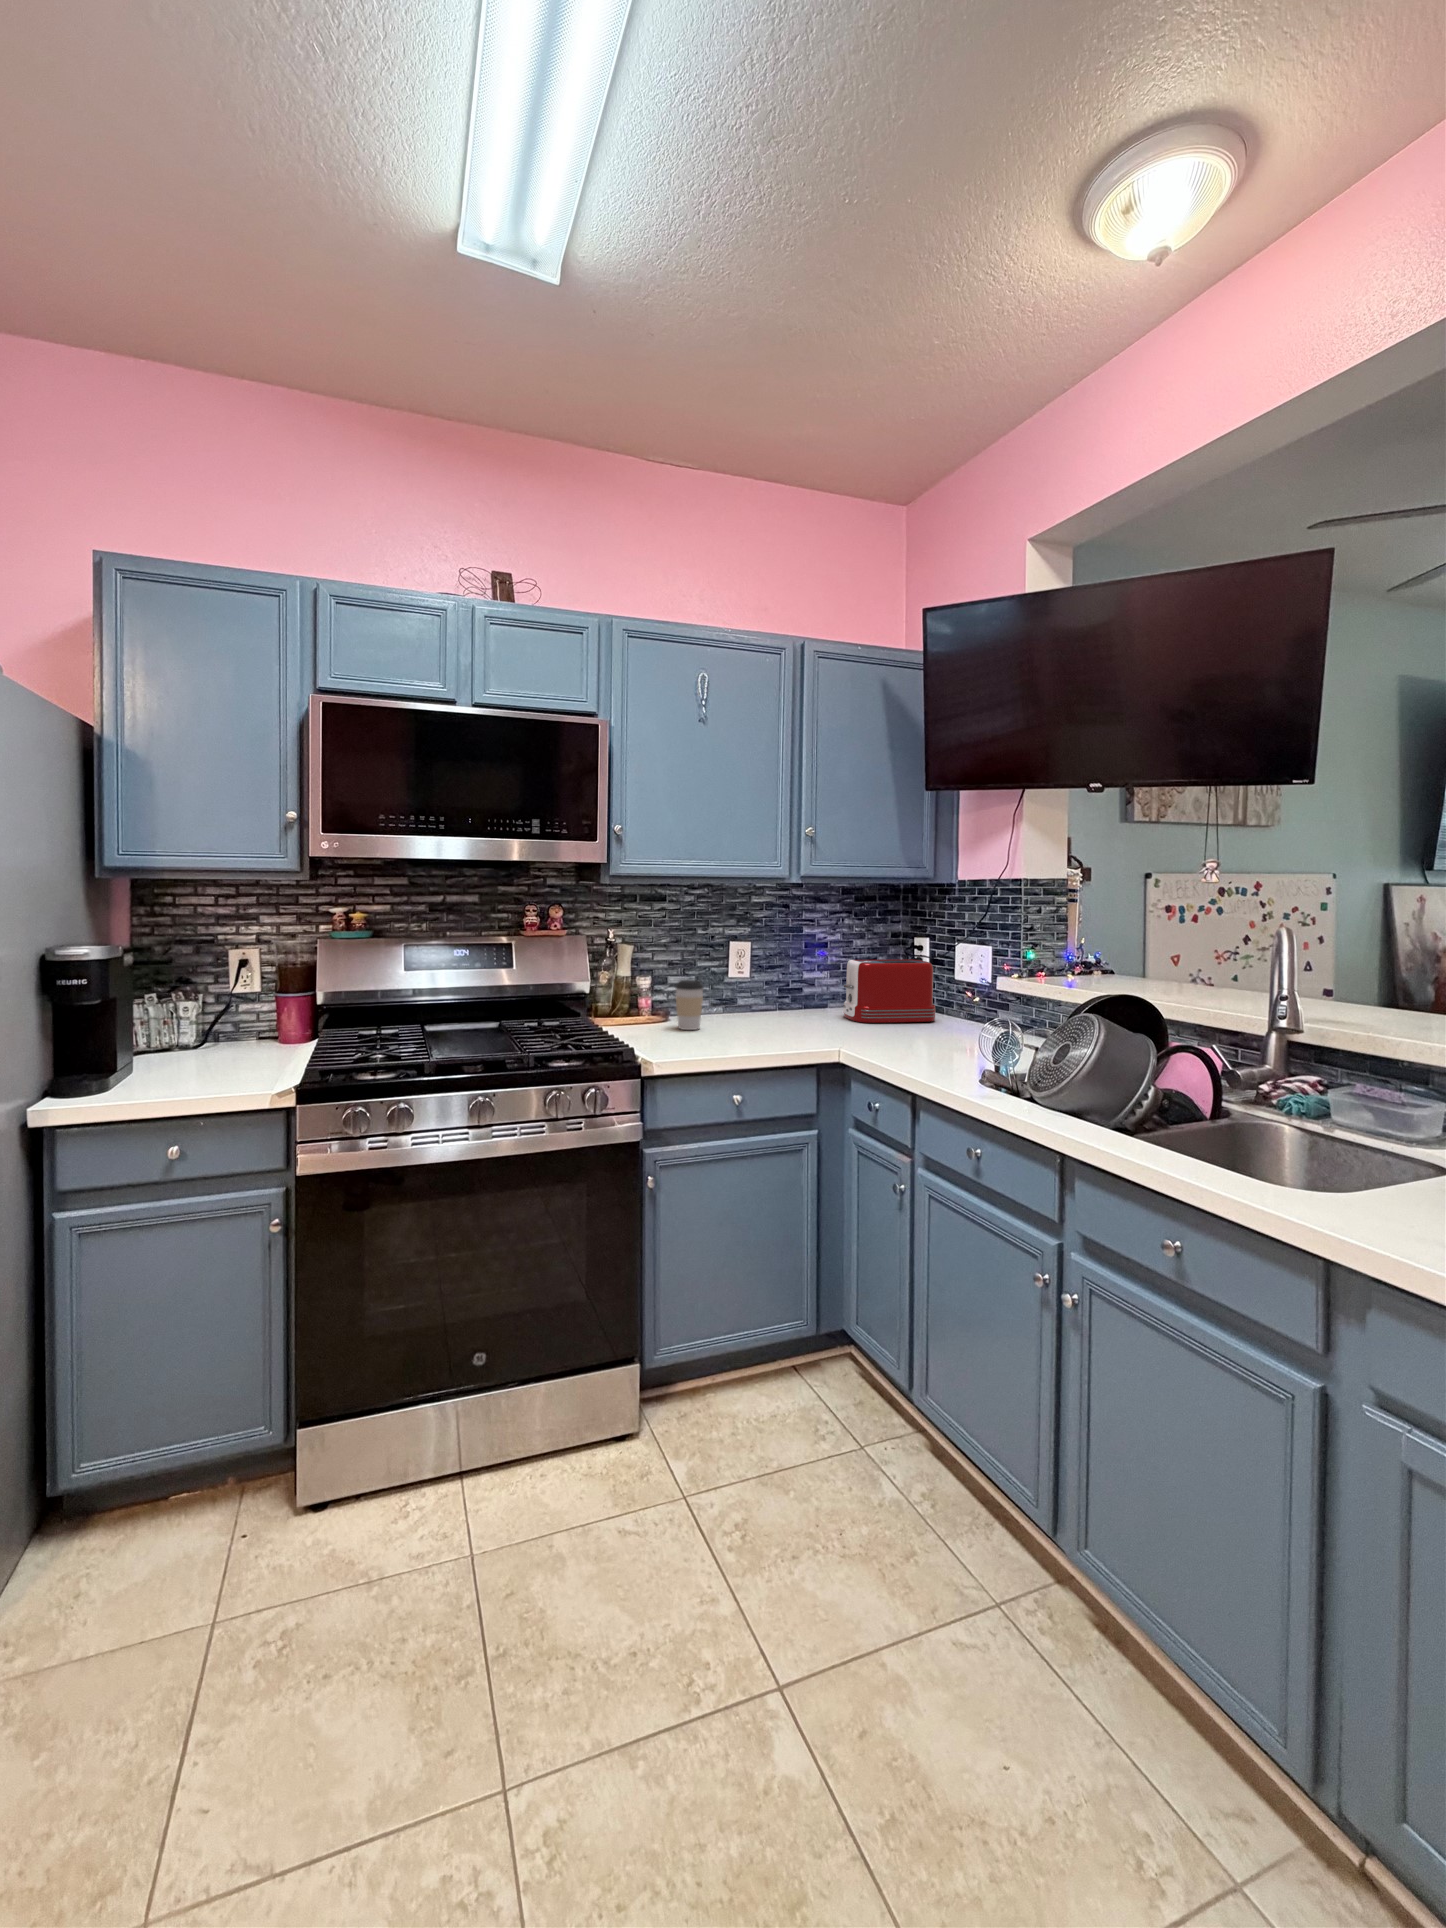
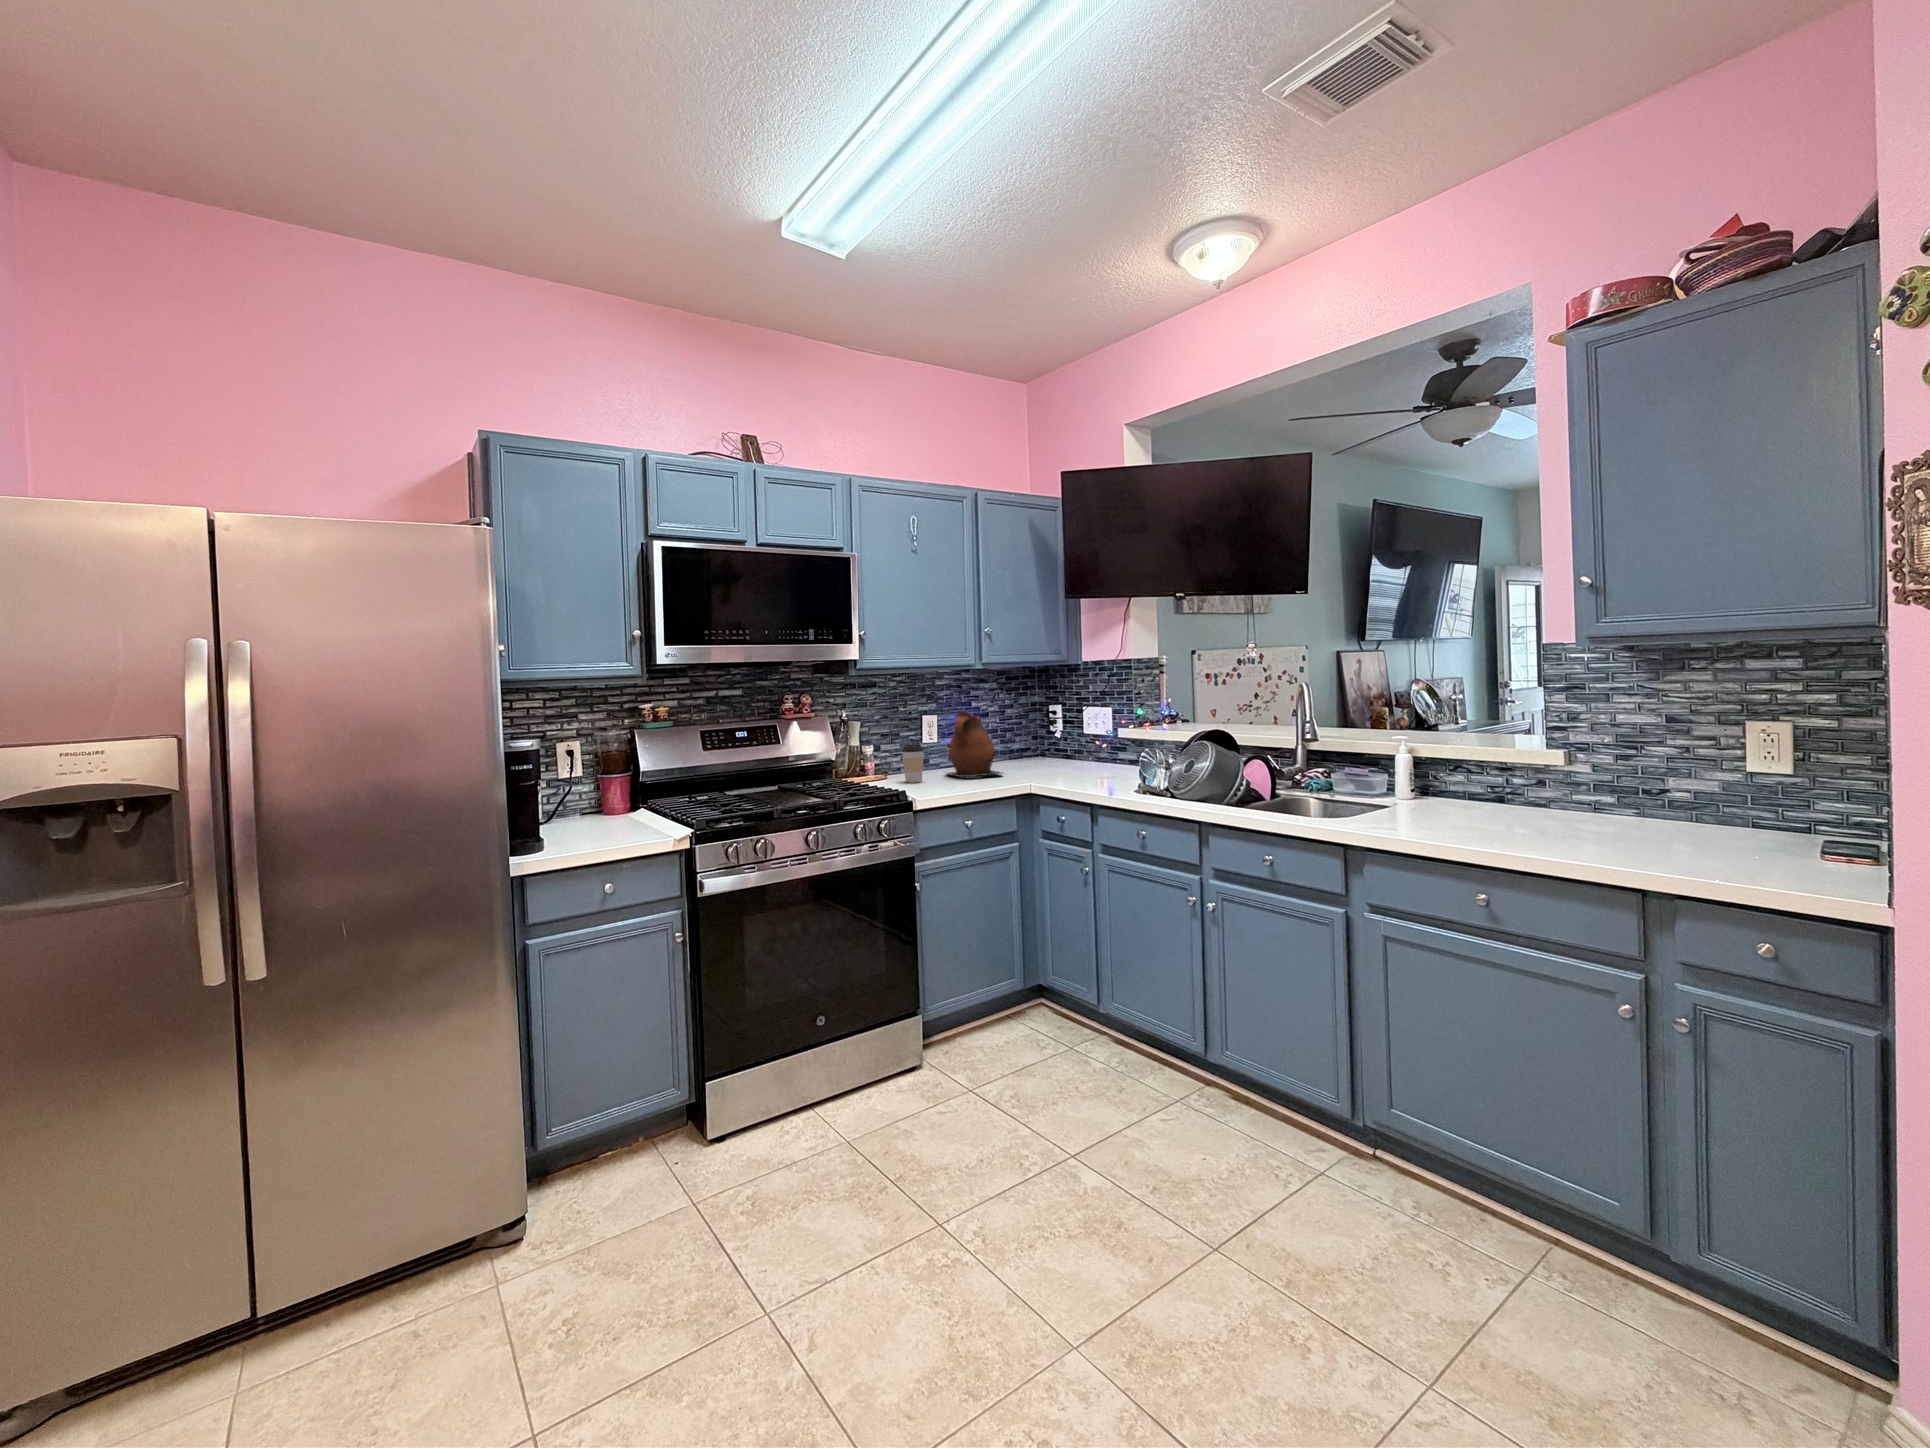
ceramic pitcher: none [739,938,817,1030] -> present [946,711,1002,777]
toaster: present [843,960,935,1023] -> none [1011,721,1076,769]

